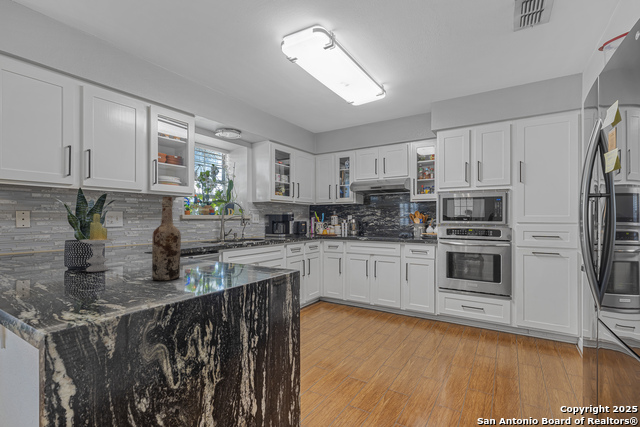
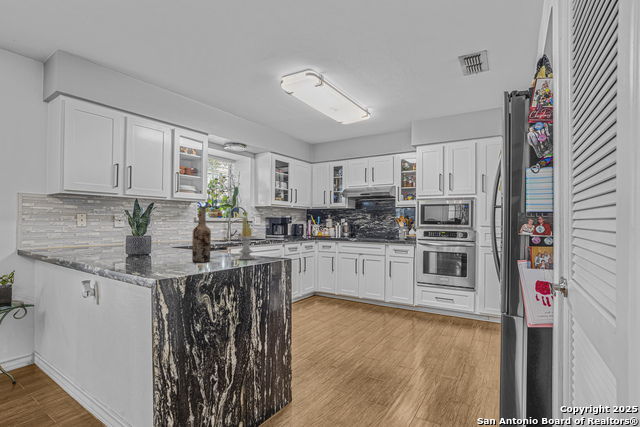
candle: present [80,214,115,272] -> present [235,217,257,259]

